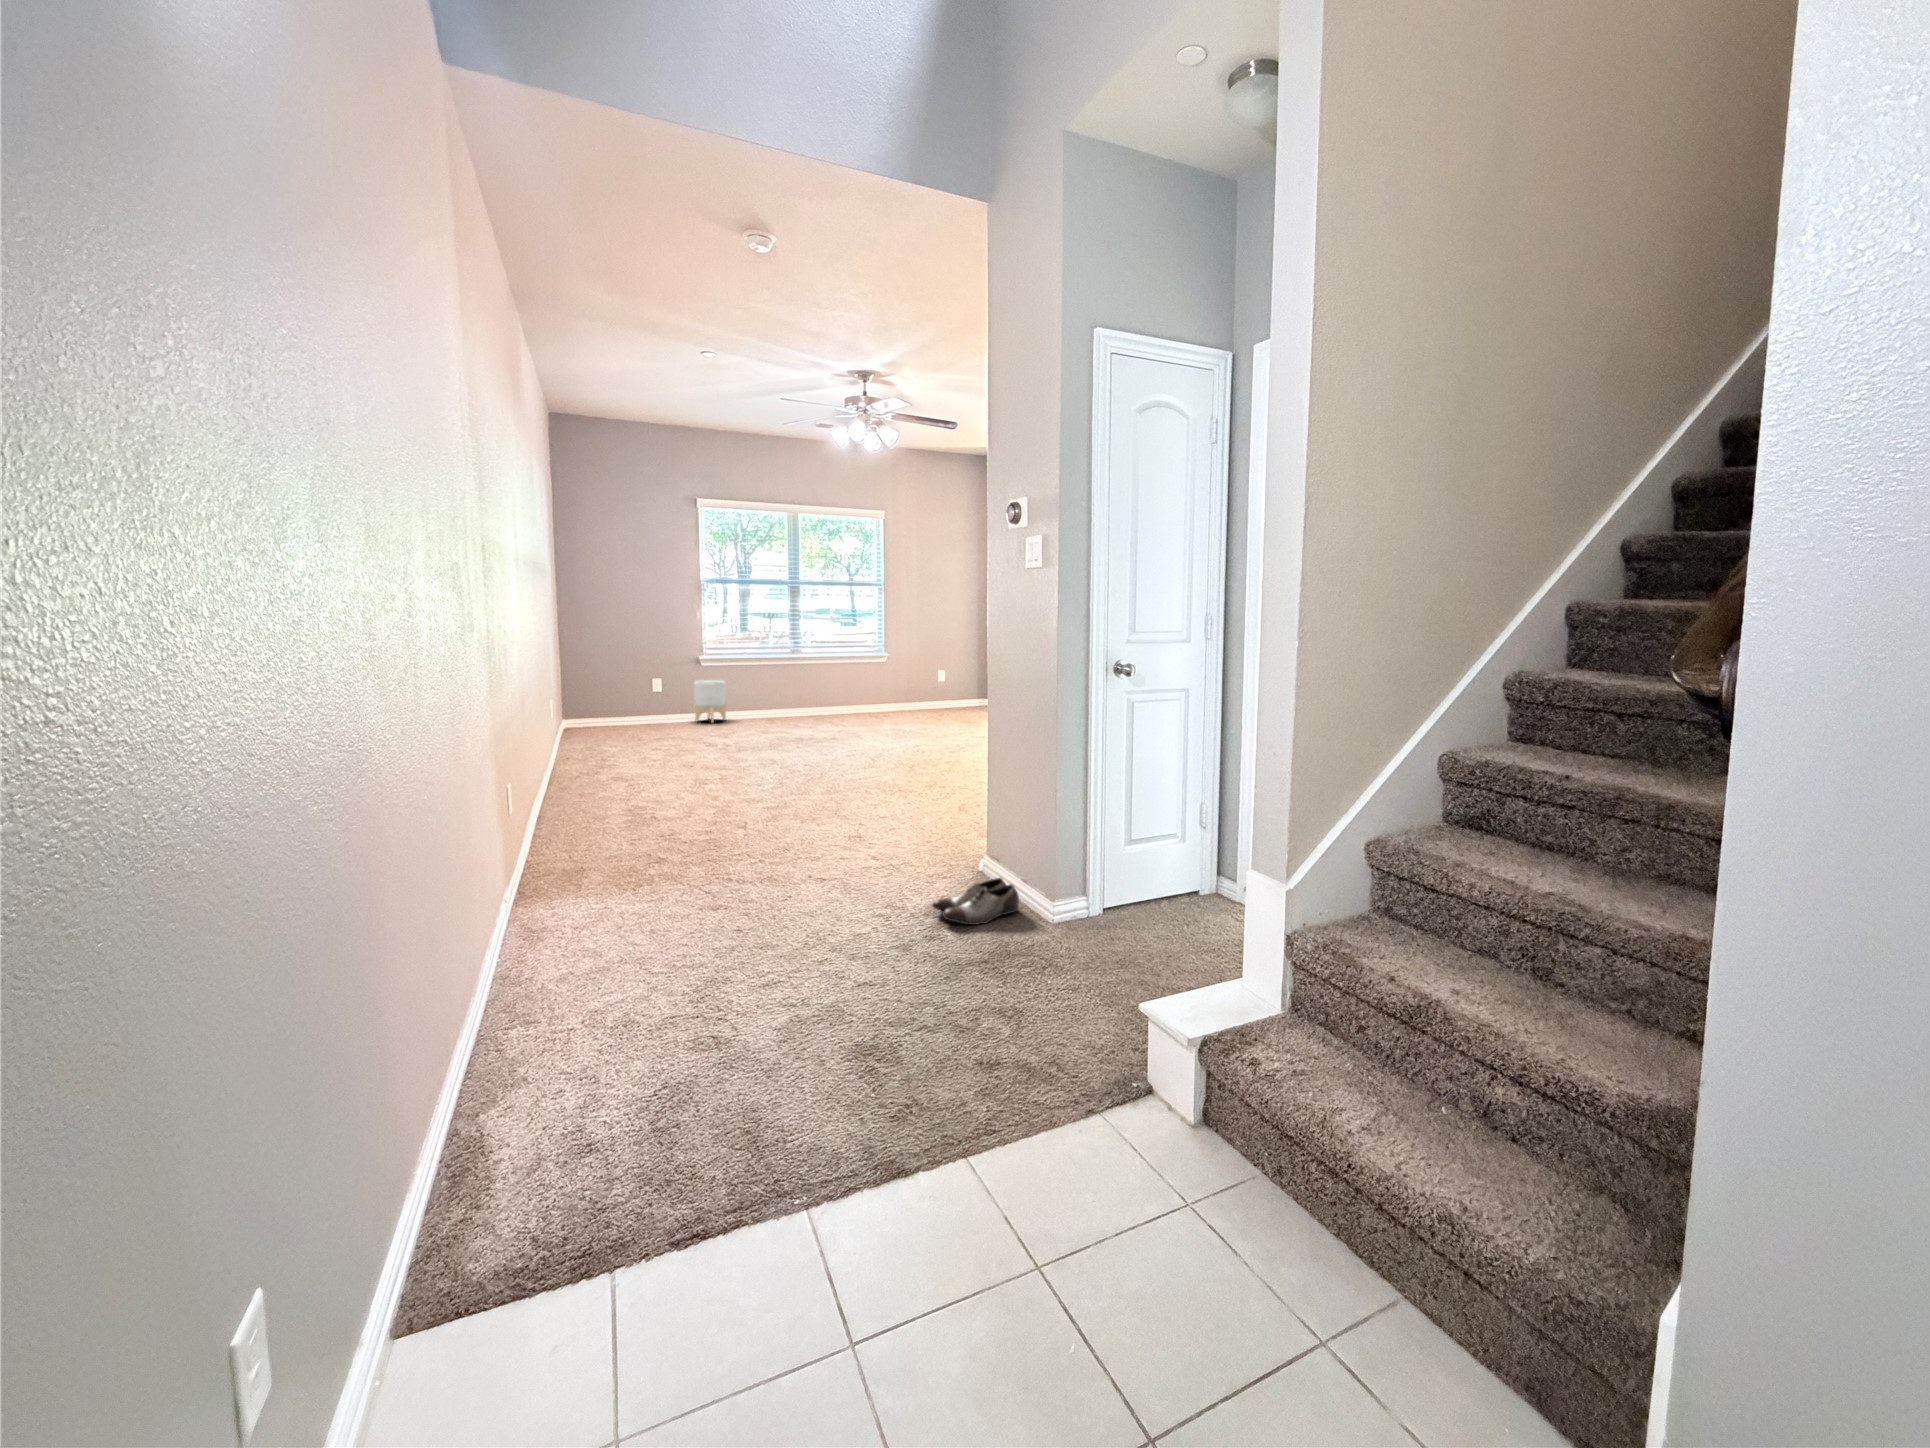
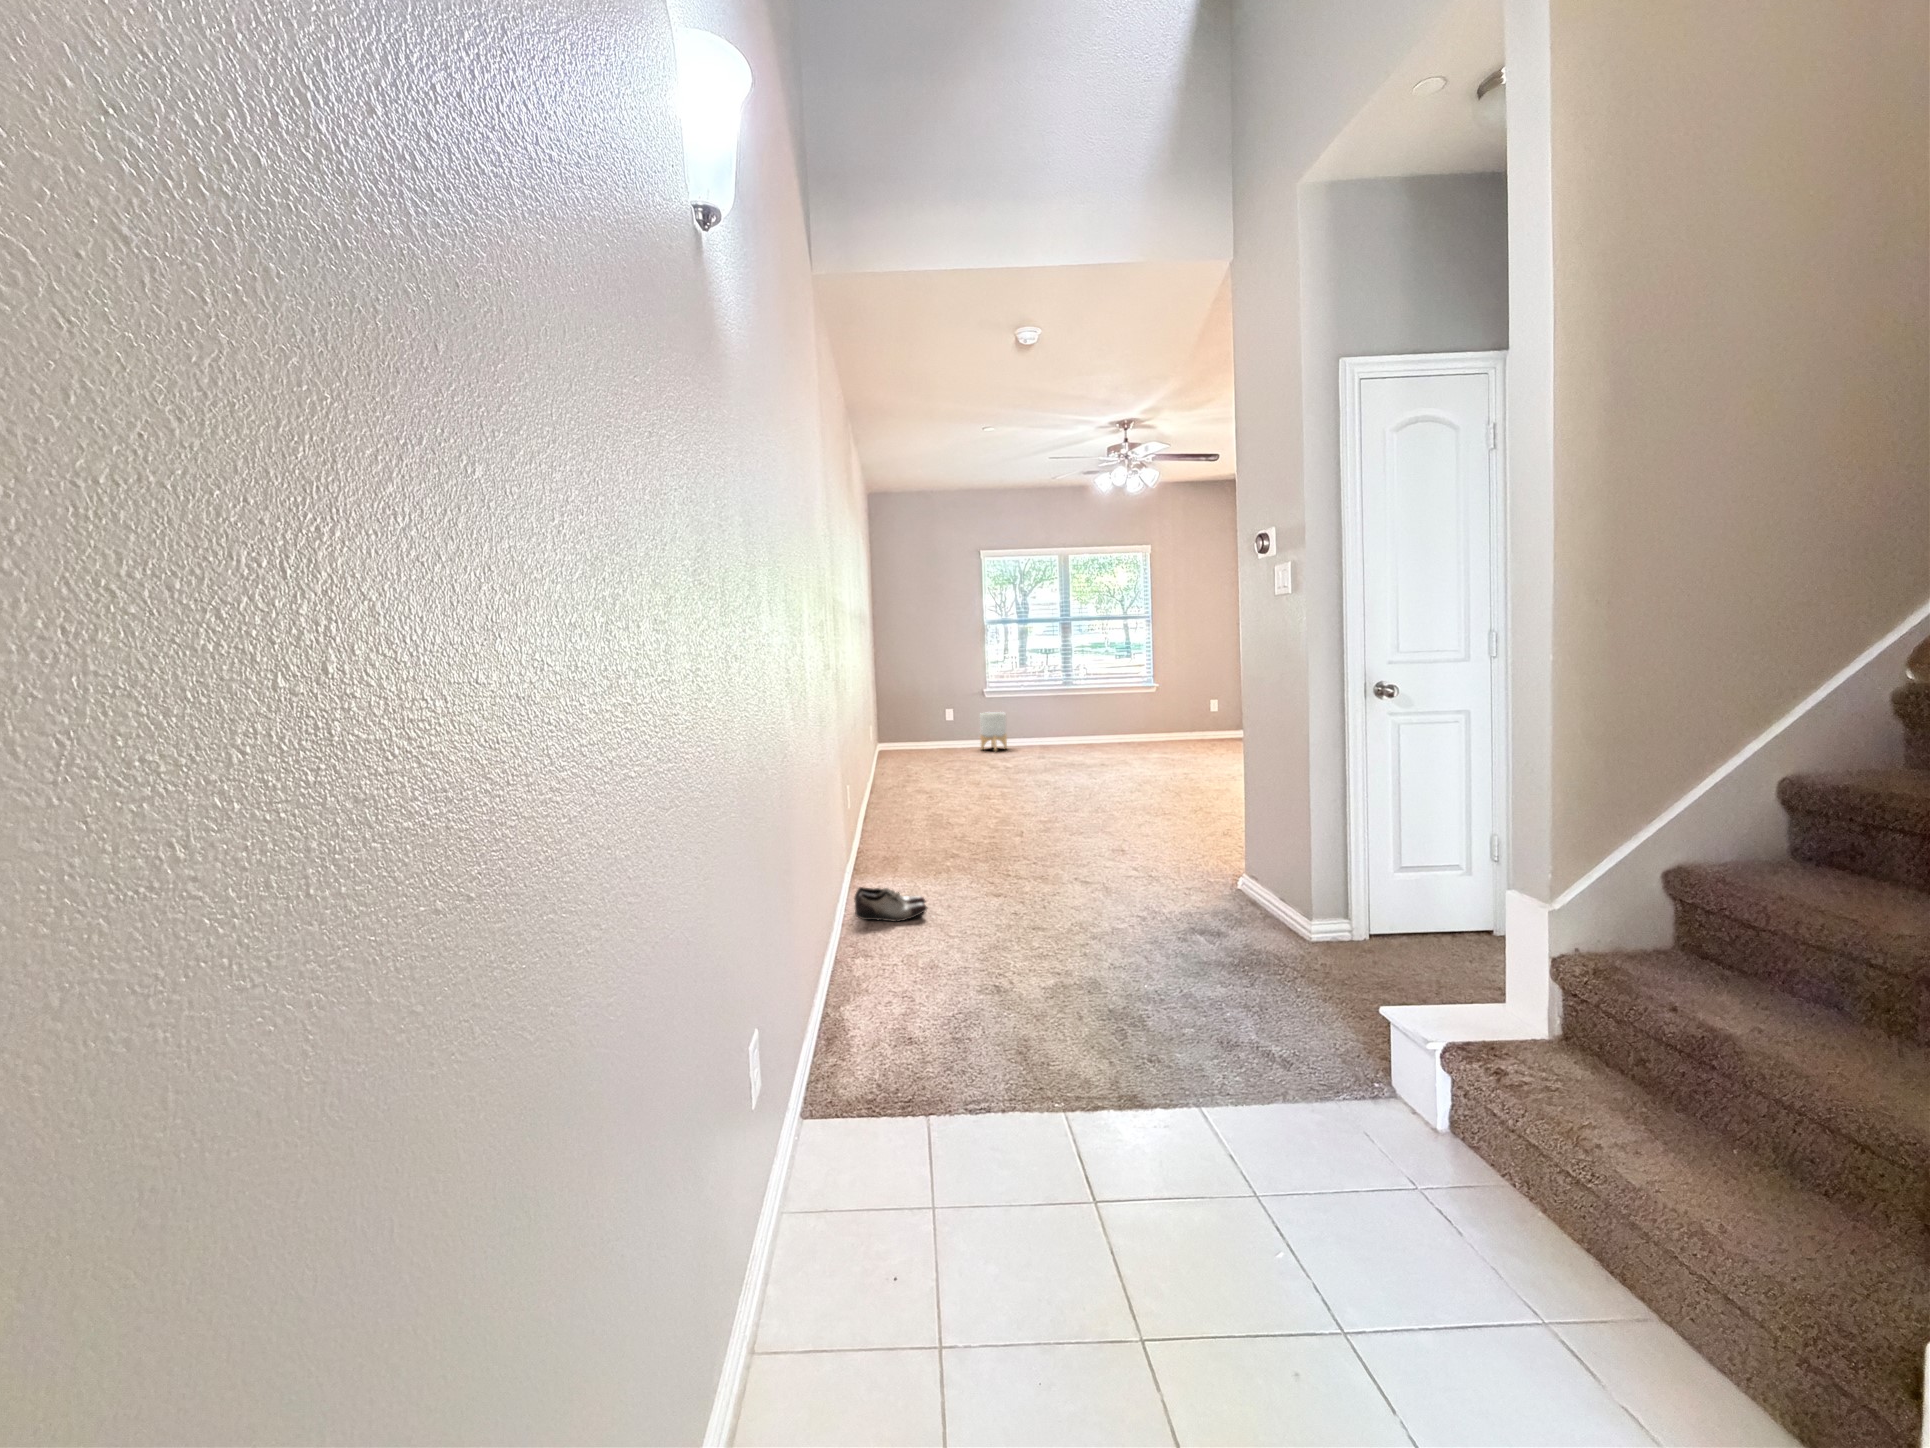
shoe: present [932,878,1019,925] -> present [854,887,927,922]

